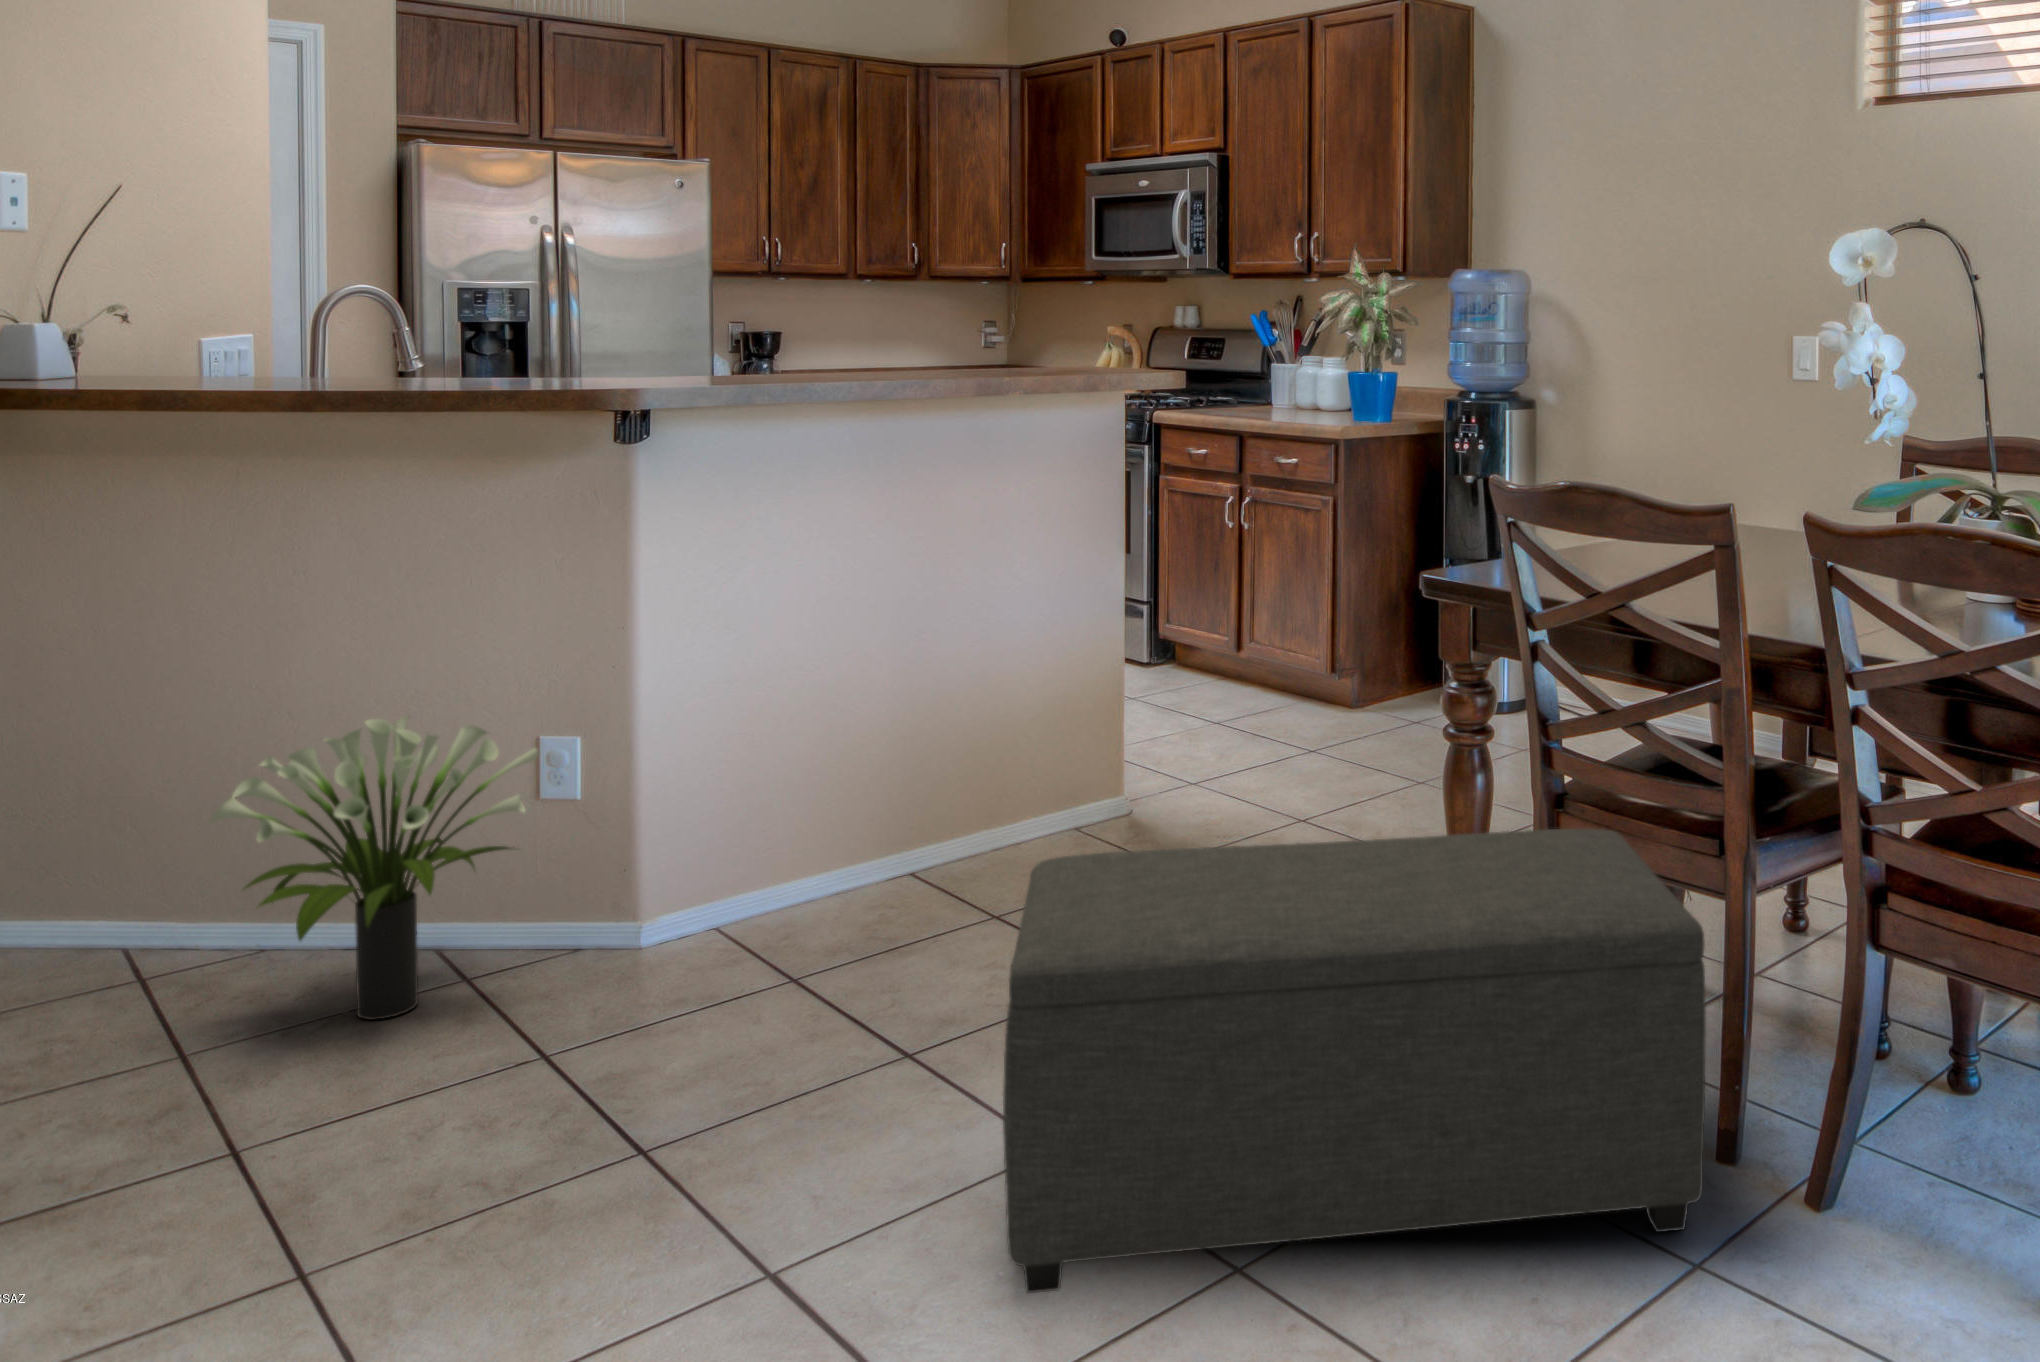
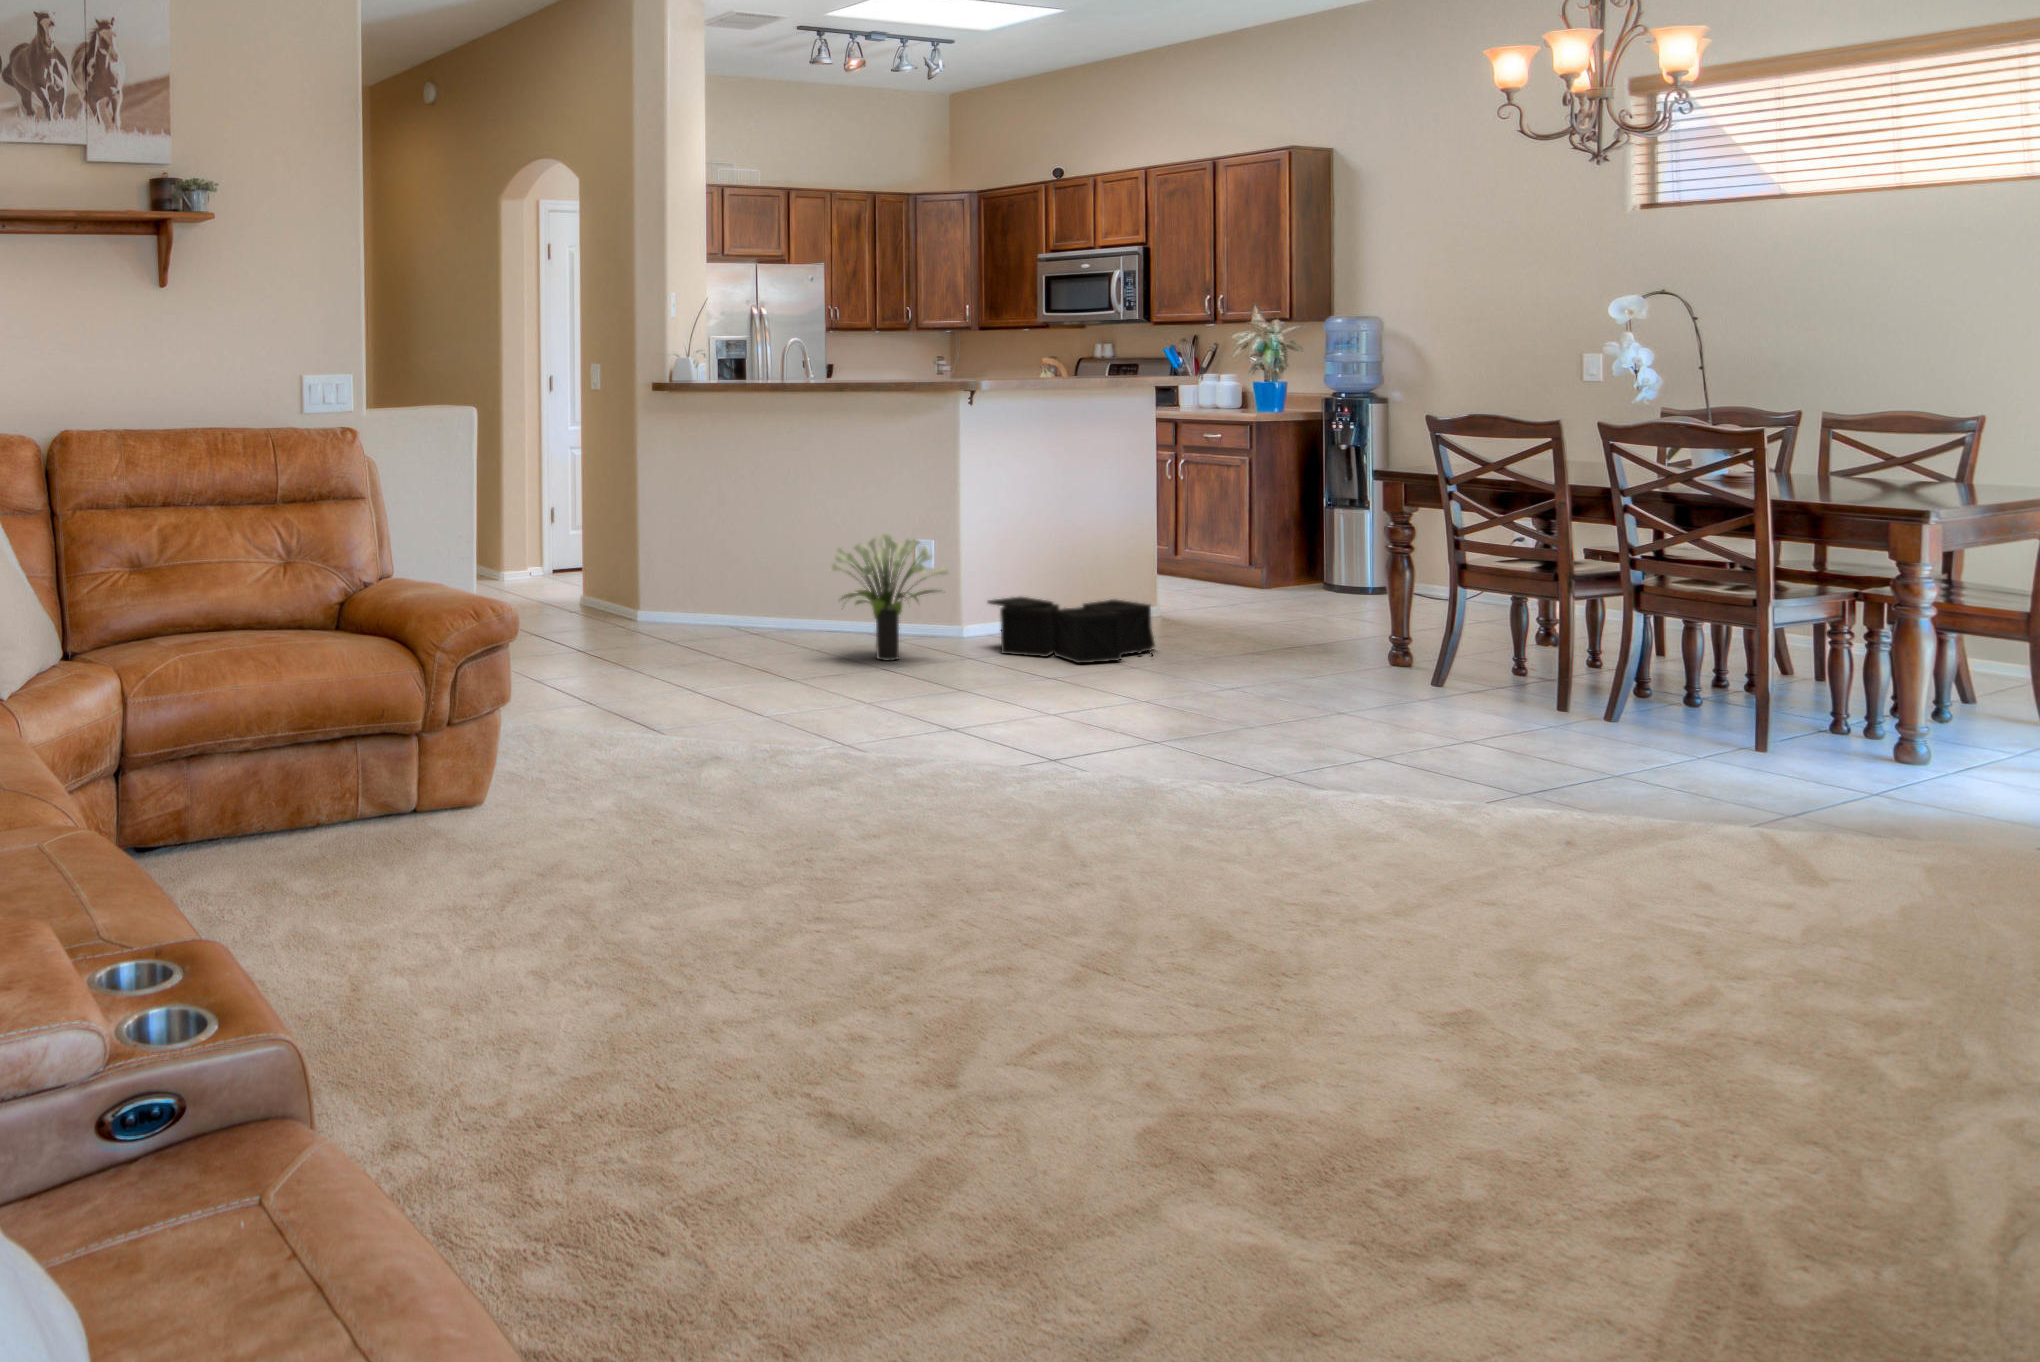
storage bin: none [685,809,1039,996] -> present [988,597,1155,663]
ottoman: present [1003,829,1706,1293] -> none [1222,577,1552,728]

